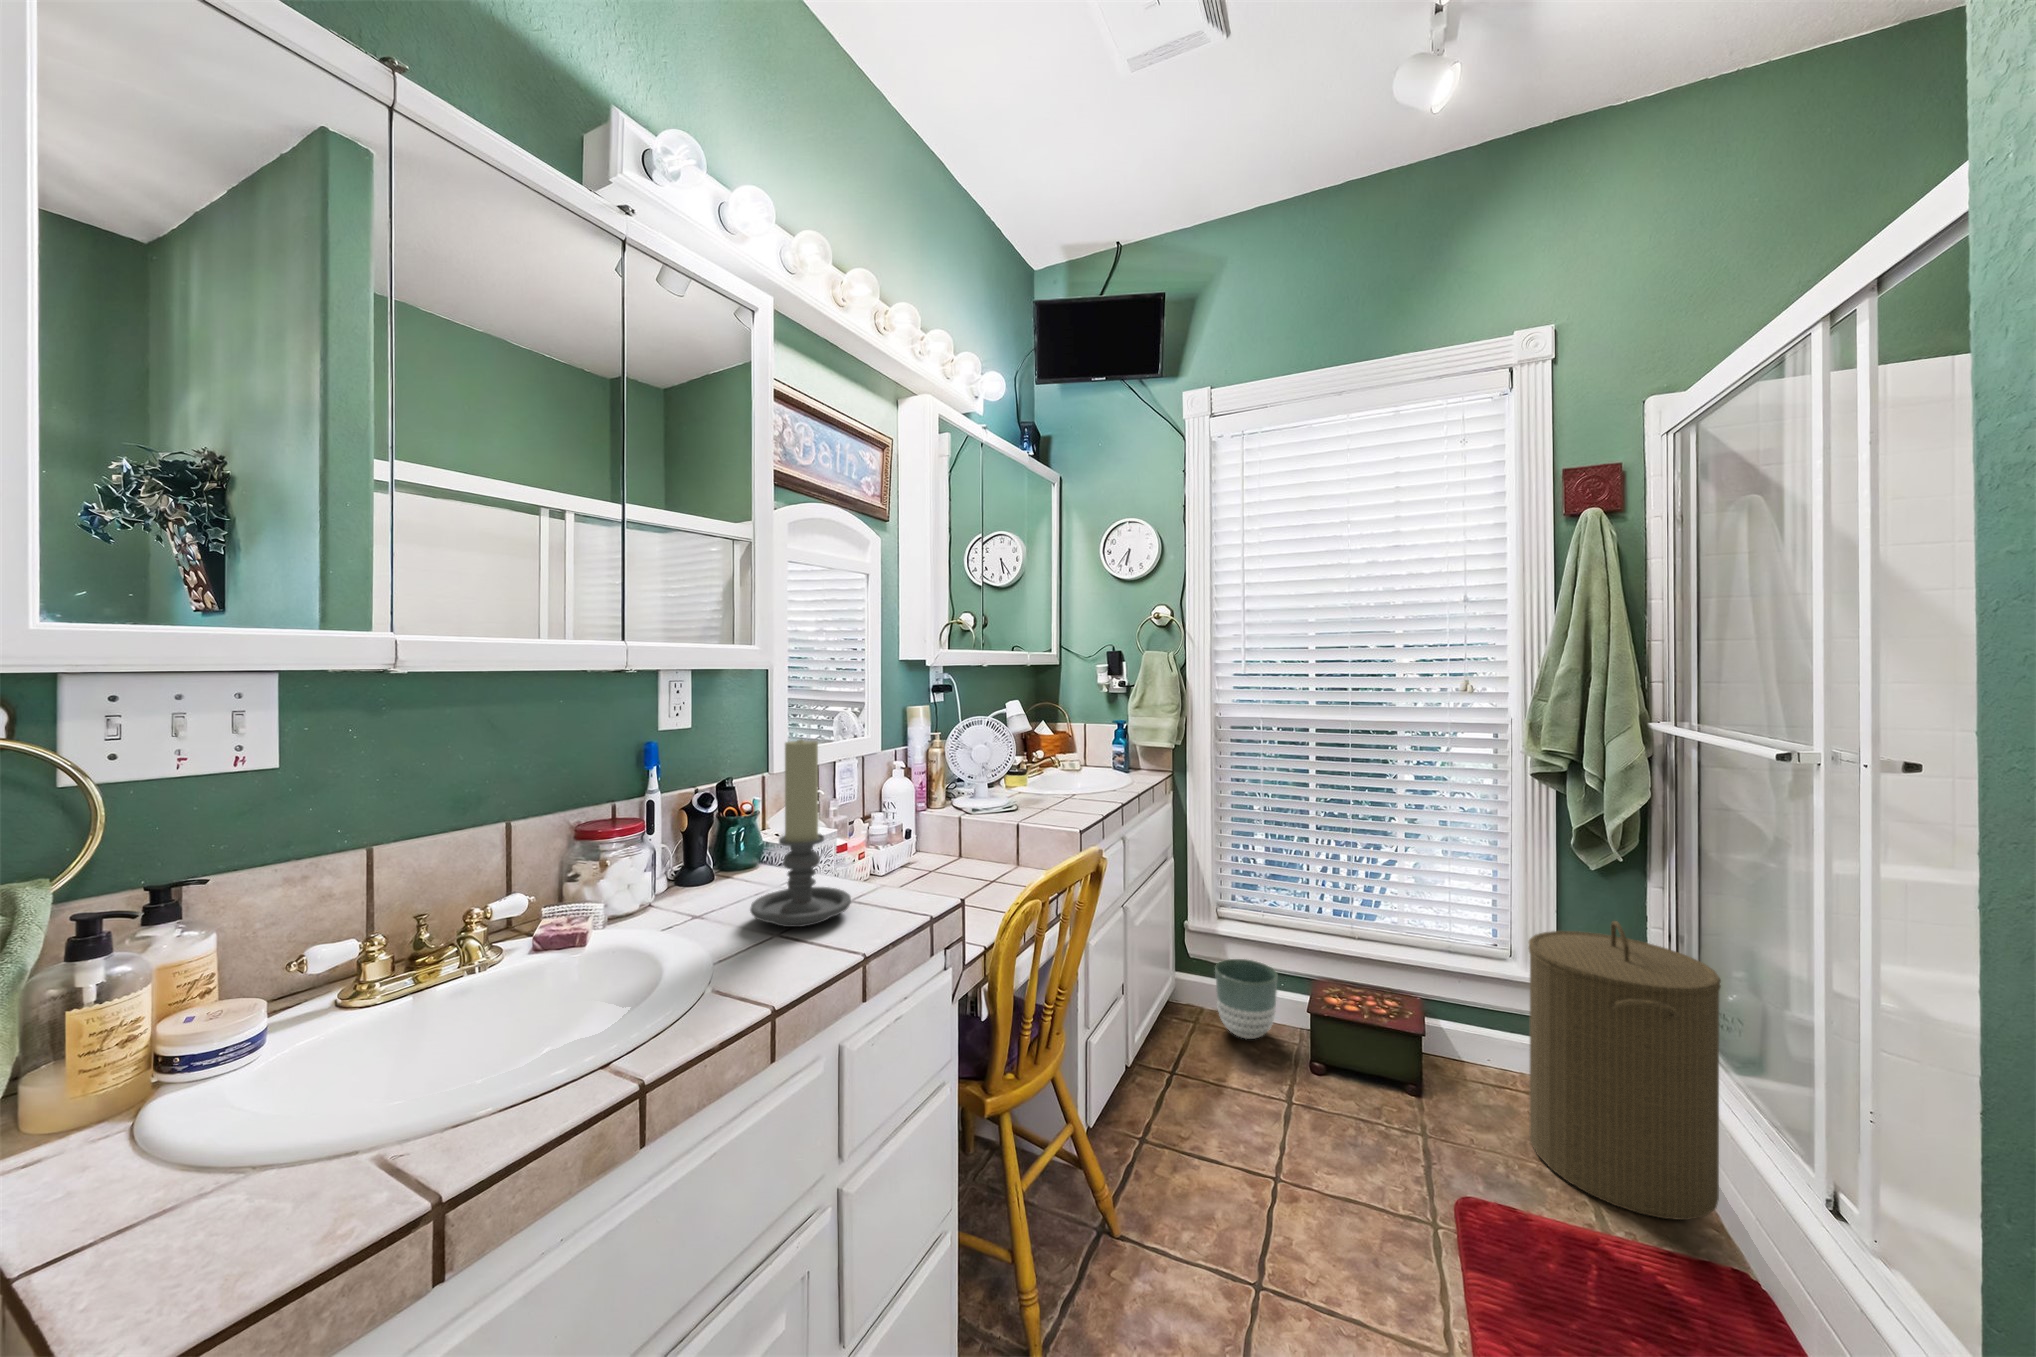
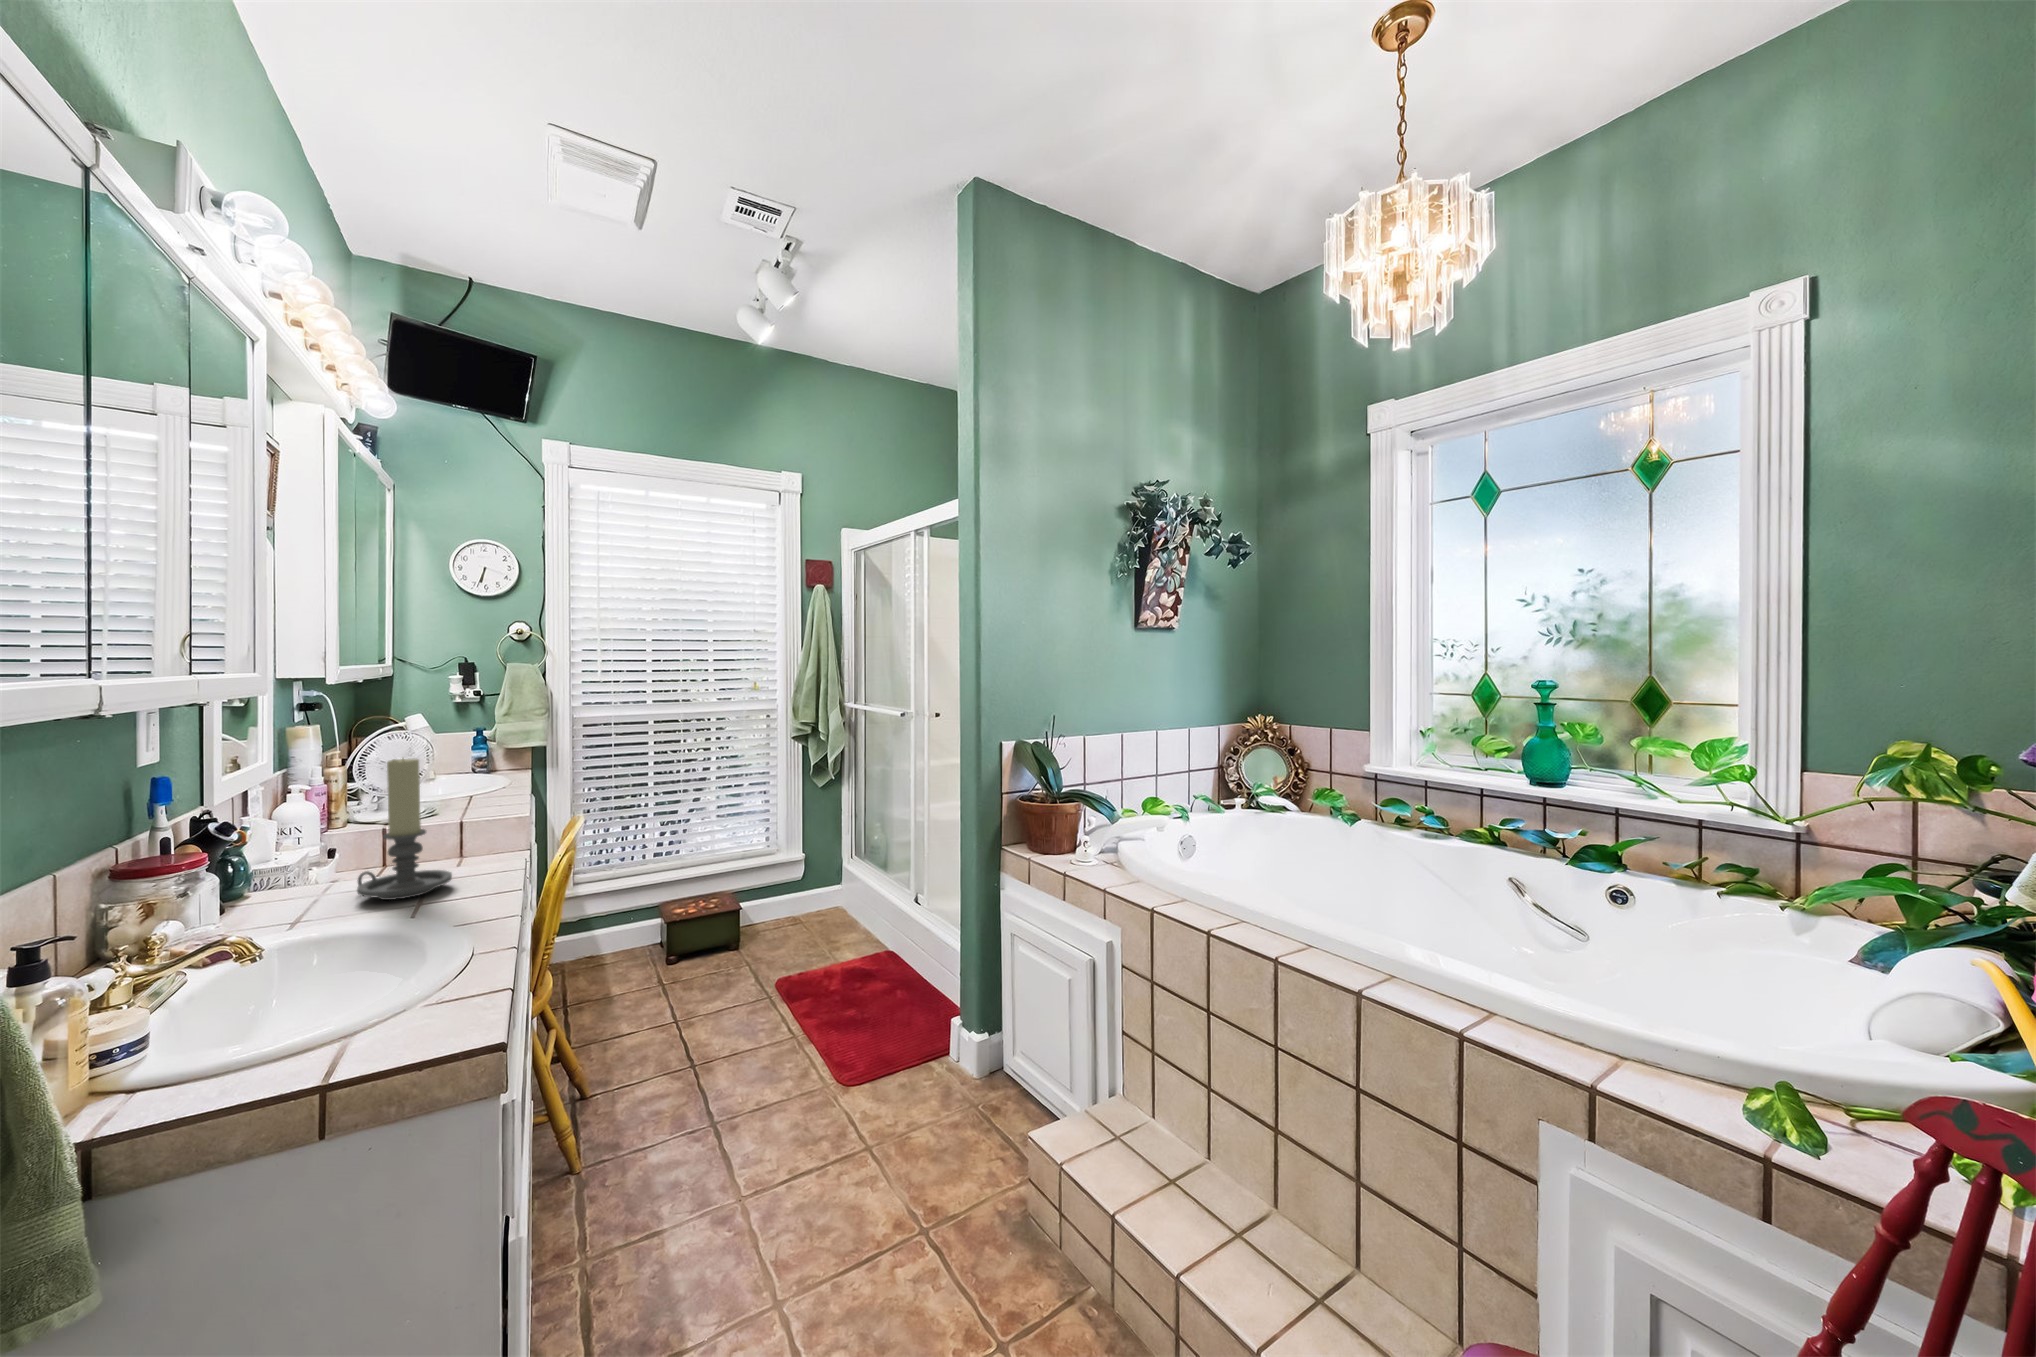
laundry hamper: present [1528,921,1721,1220] -> none [798,812,878,955]
planter: present [1215,959,1278,1039] -> none [584,906,637,966]

